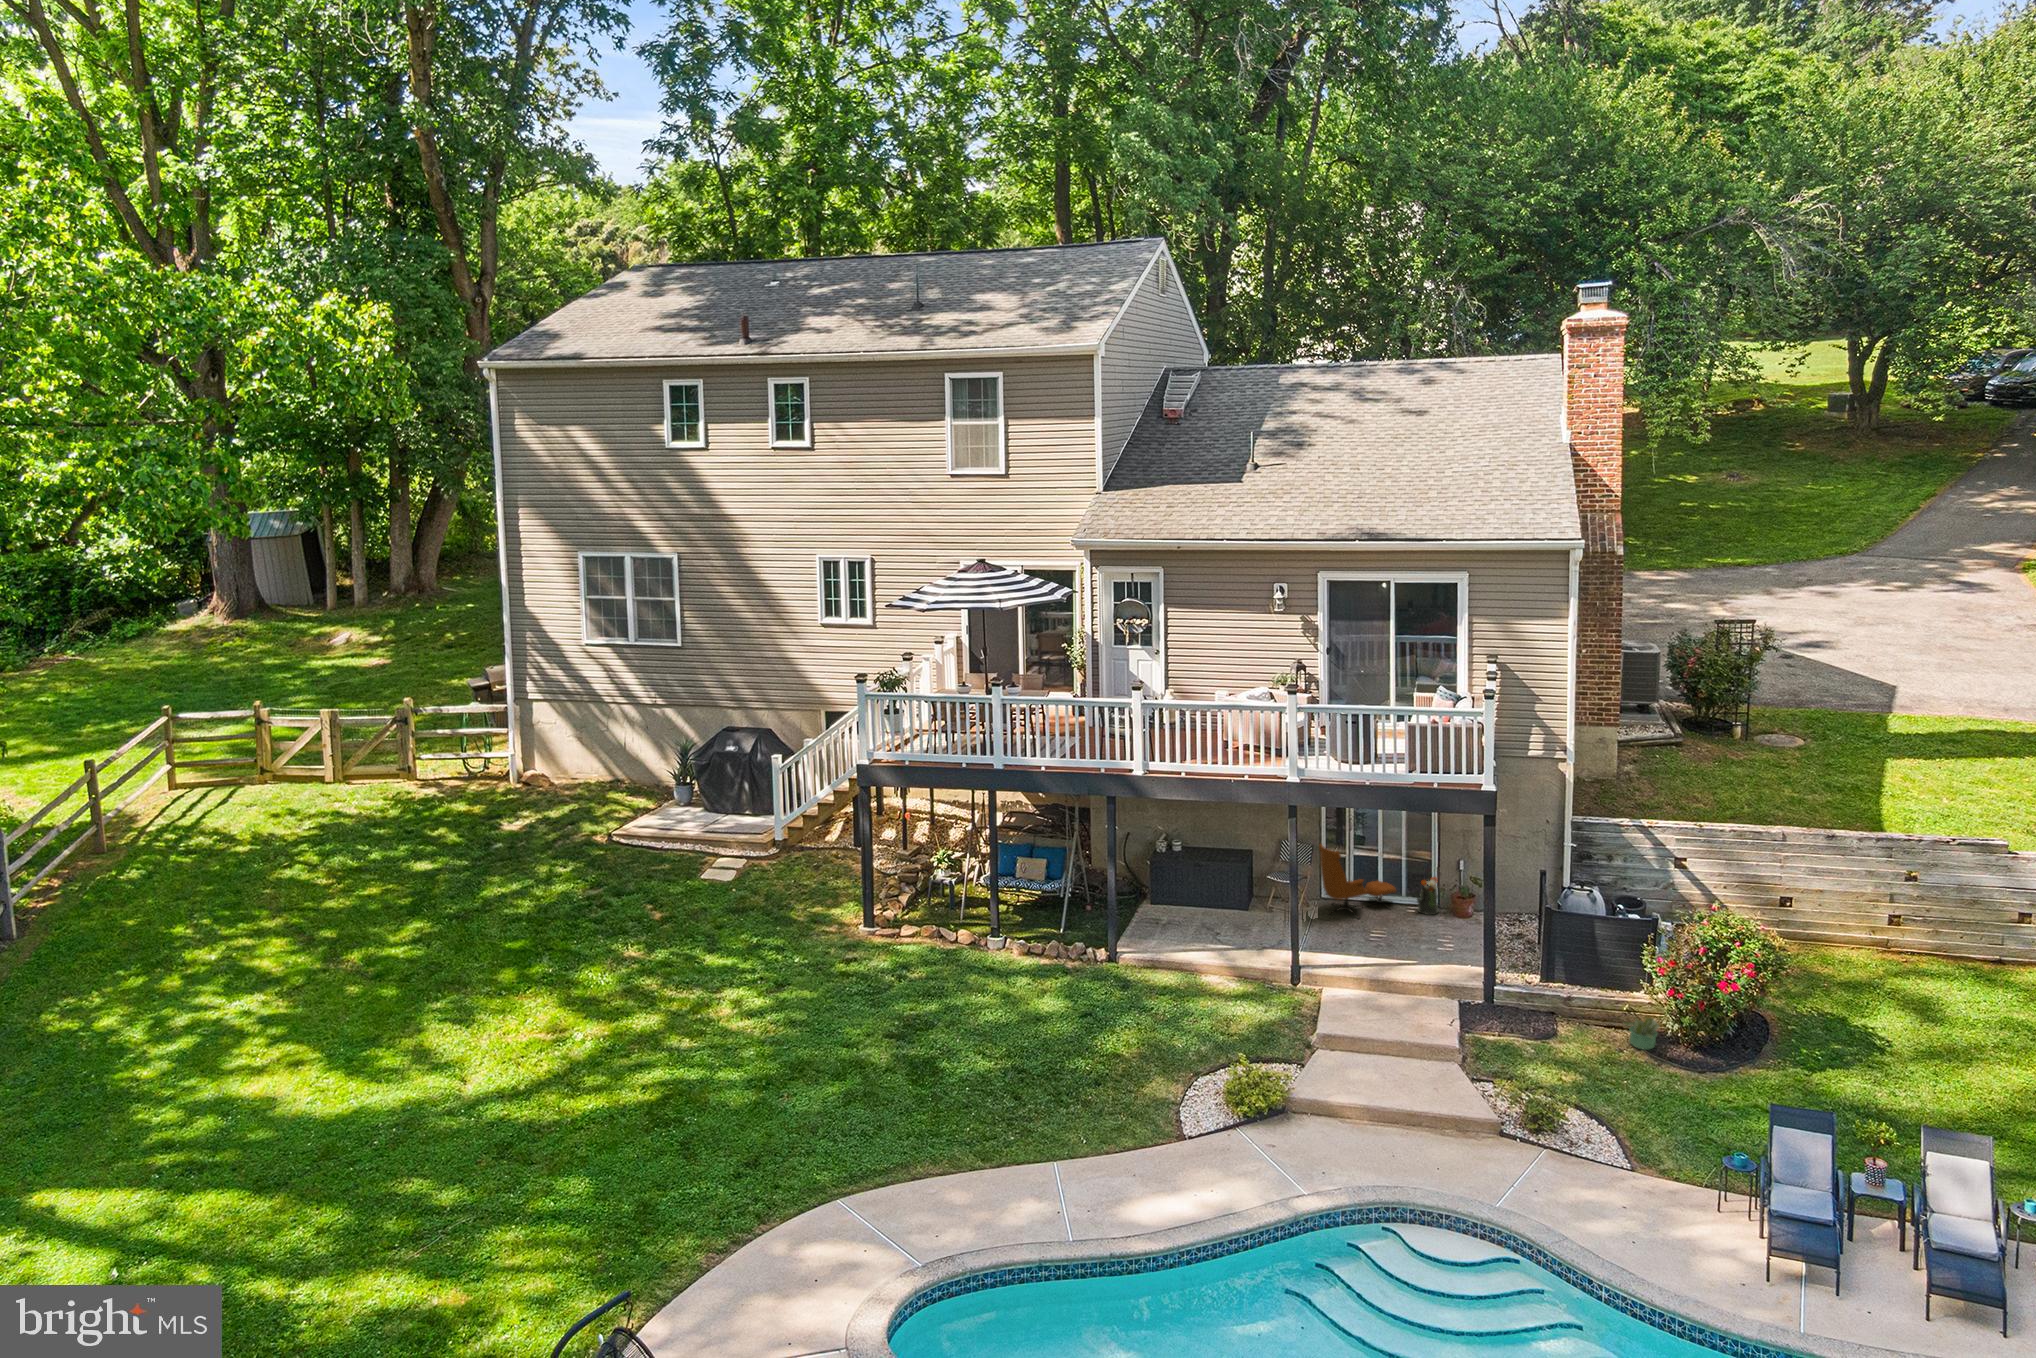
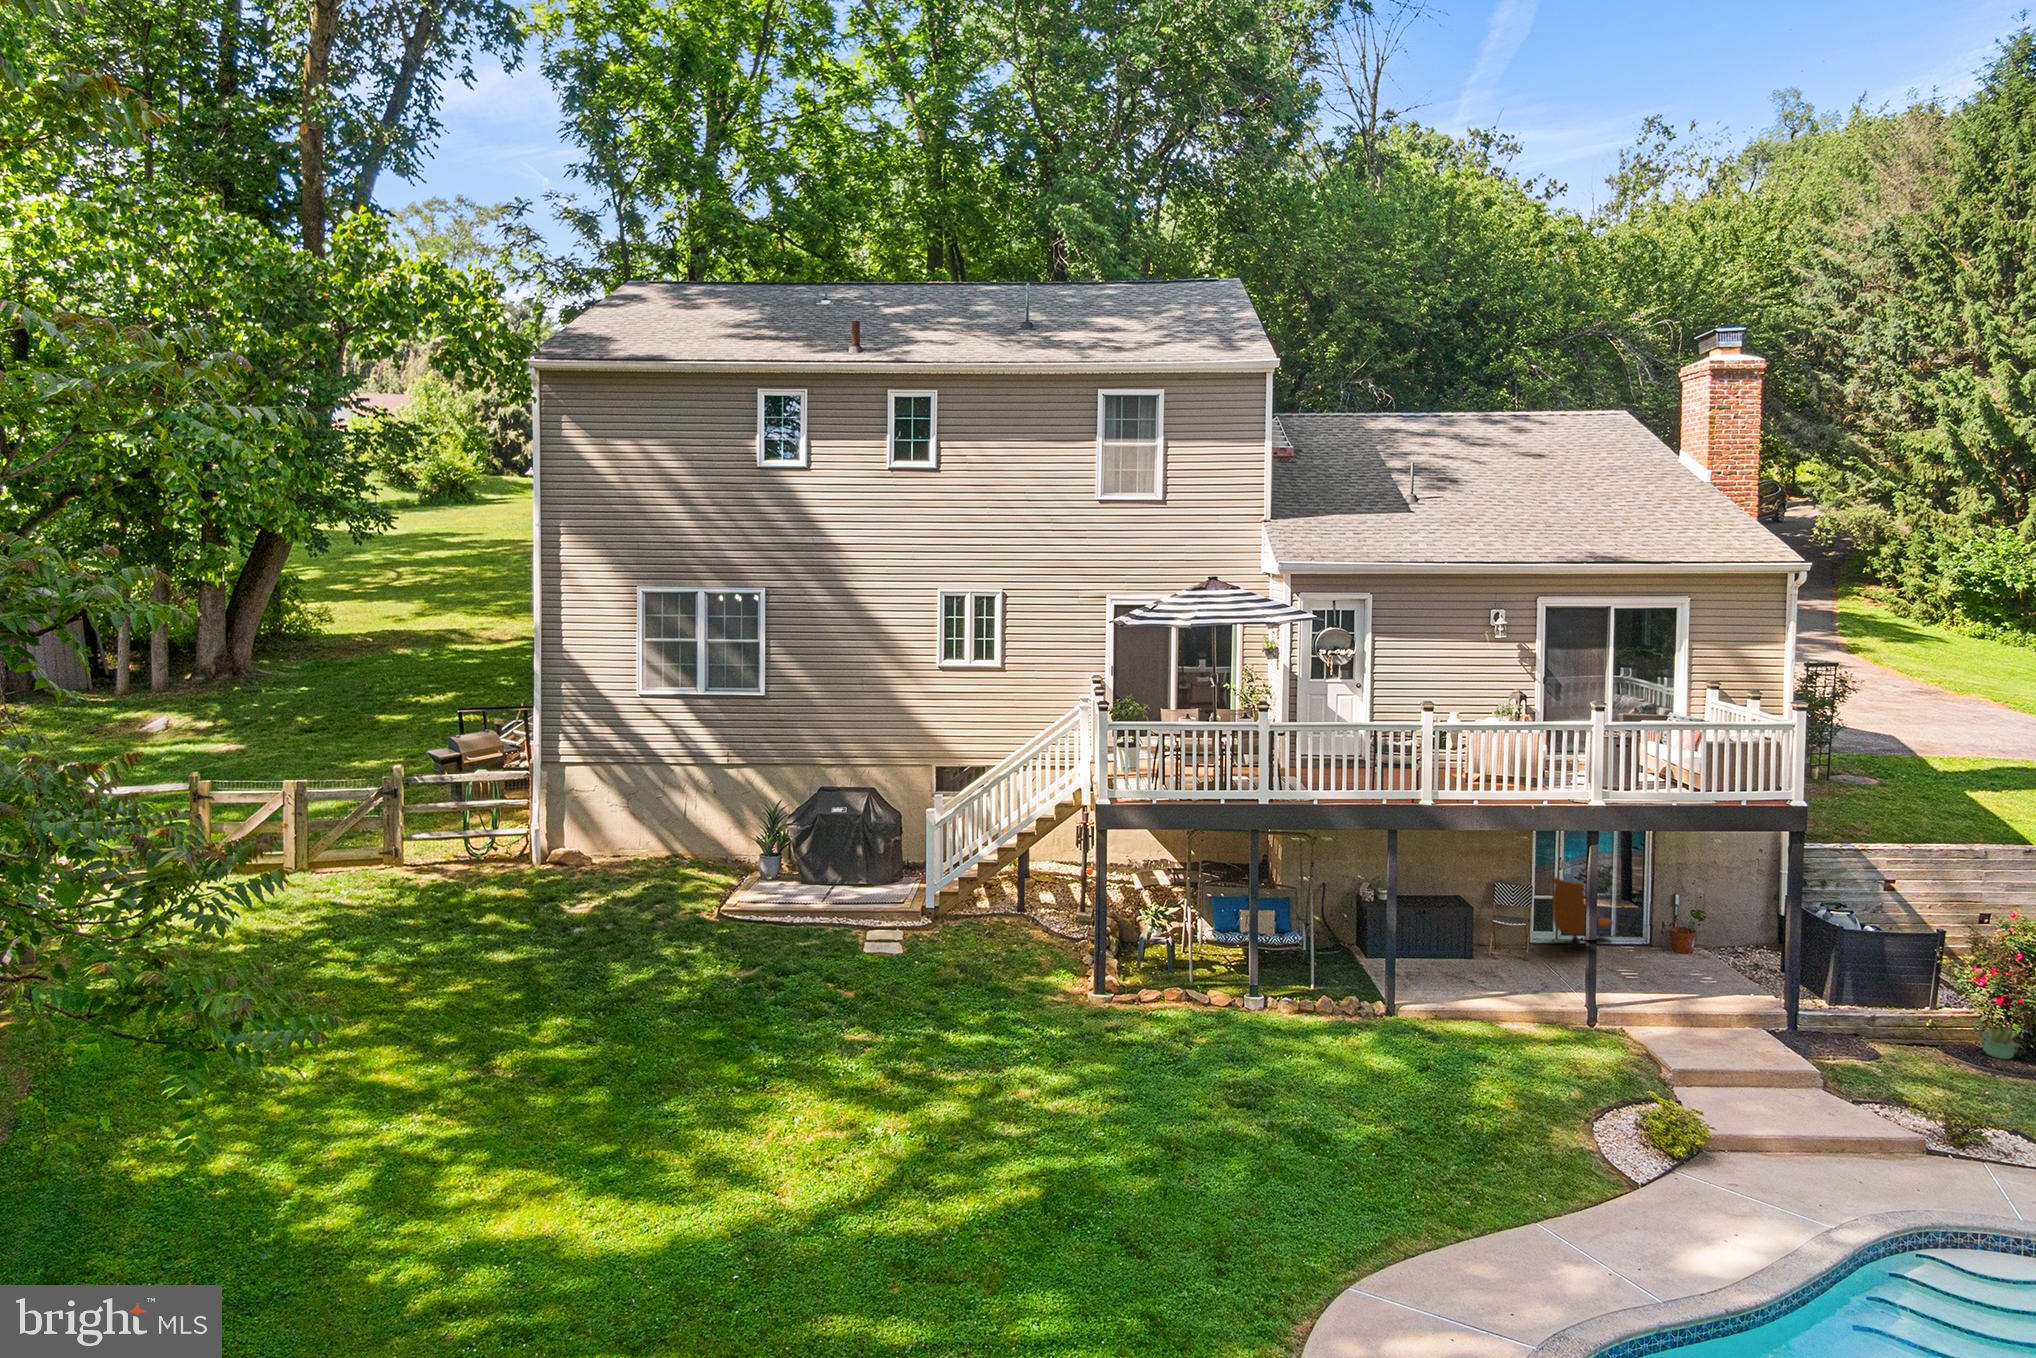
watering can: present [1416,877,1438,915] -> none [1633,905,1657,945]

